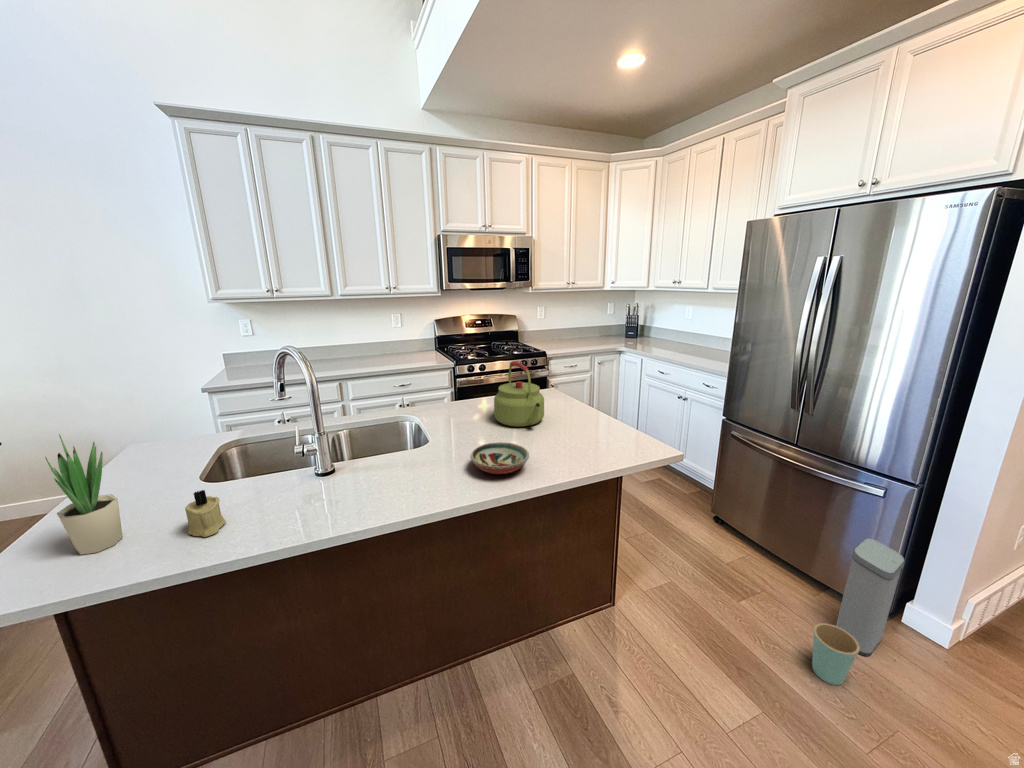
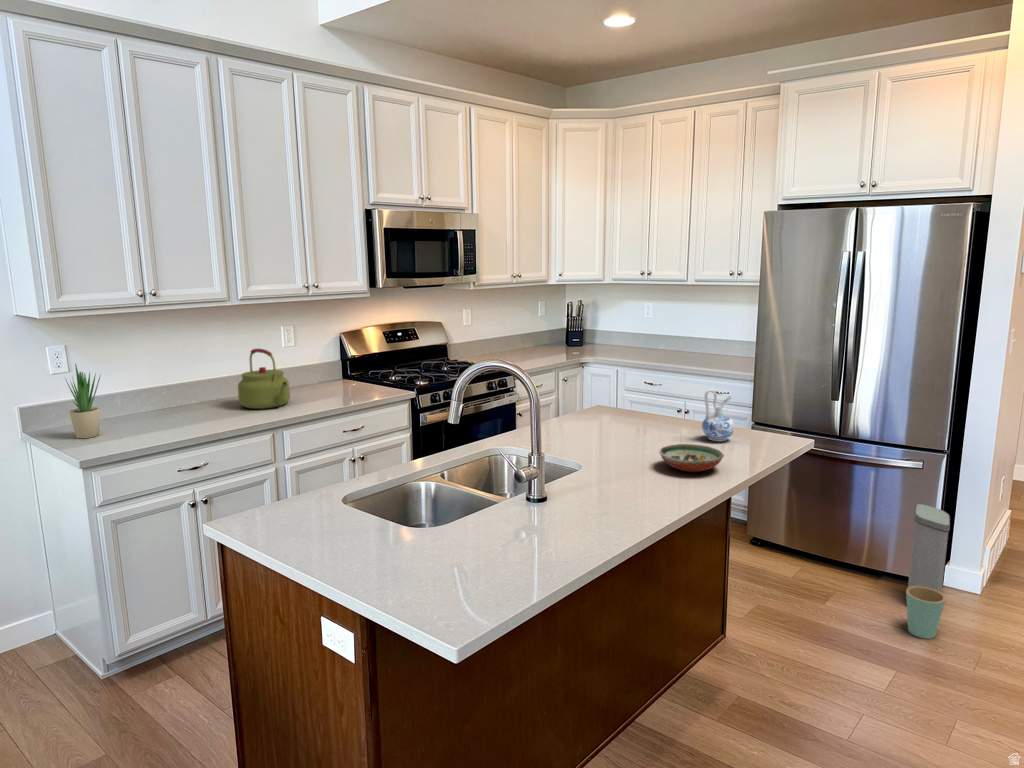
kettle: present [494,362,544,427] -> present [238,348,290,409]
ceramic pitcher: none [568,394,598,444] -> present [702,389,734,441]
potted plant: present [46,435,123,555] -> present [66,364,100,438]
candle: present [185,490,226,537] -> none [512,507,550,559]

